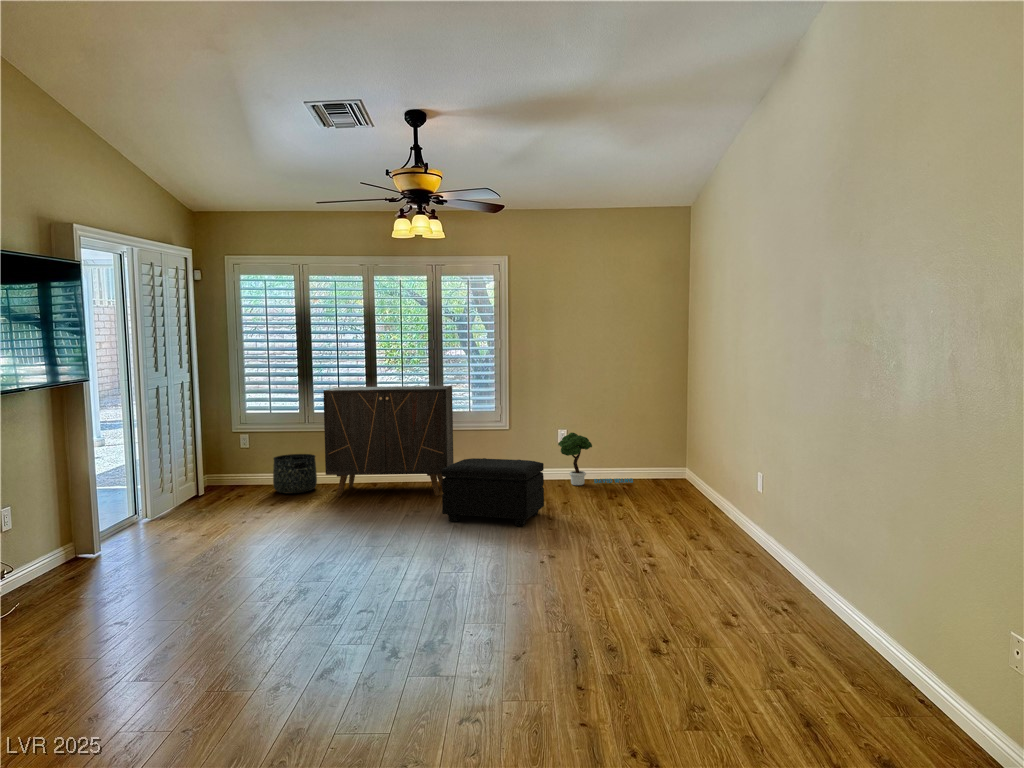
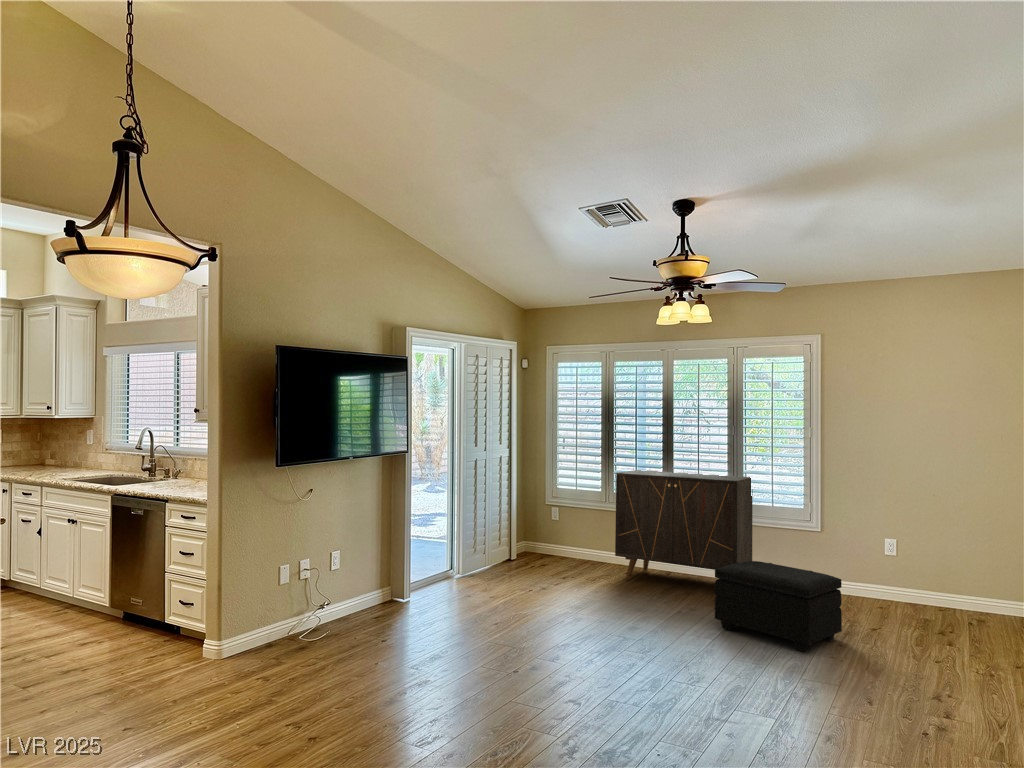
potted tree: present [558,433,633,485] -> none [881,545,988,620]
basket: present [273,454,317,493] -> none [573,531,613,569]

